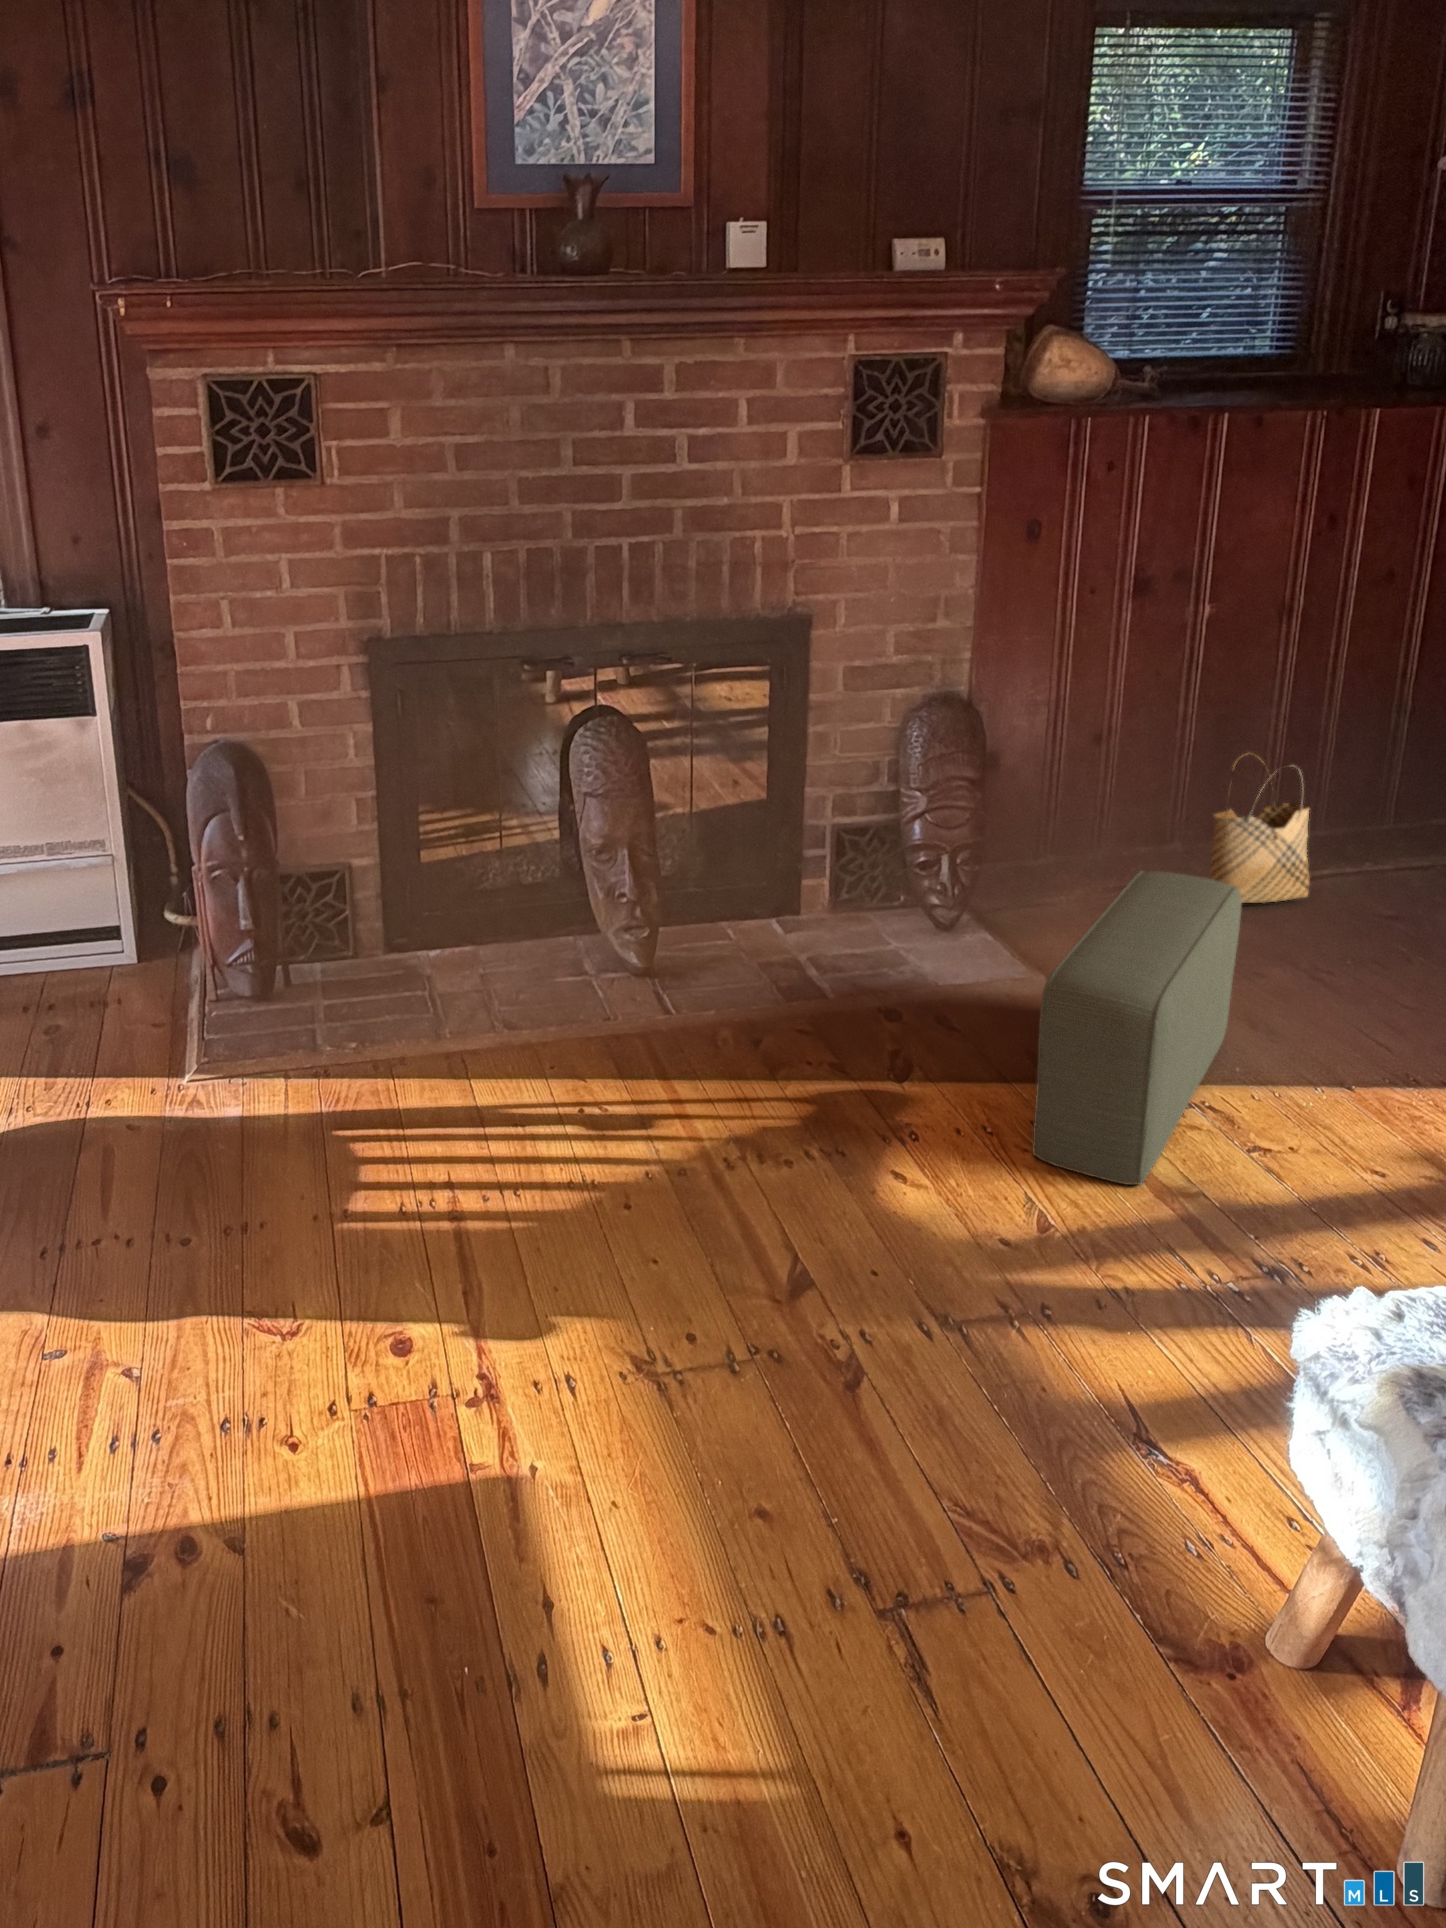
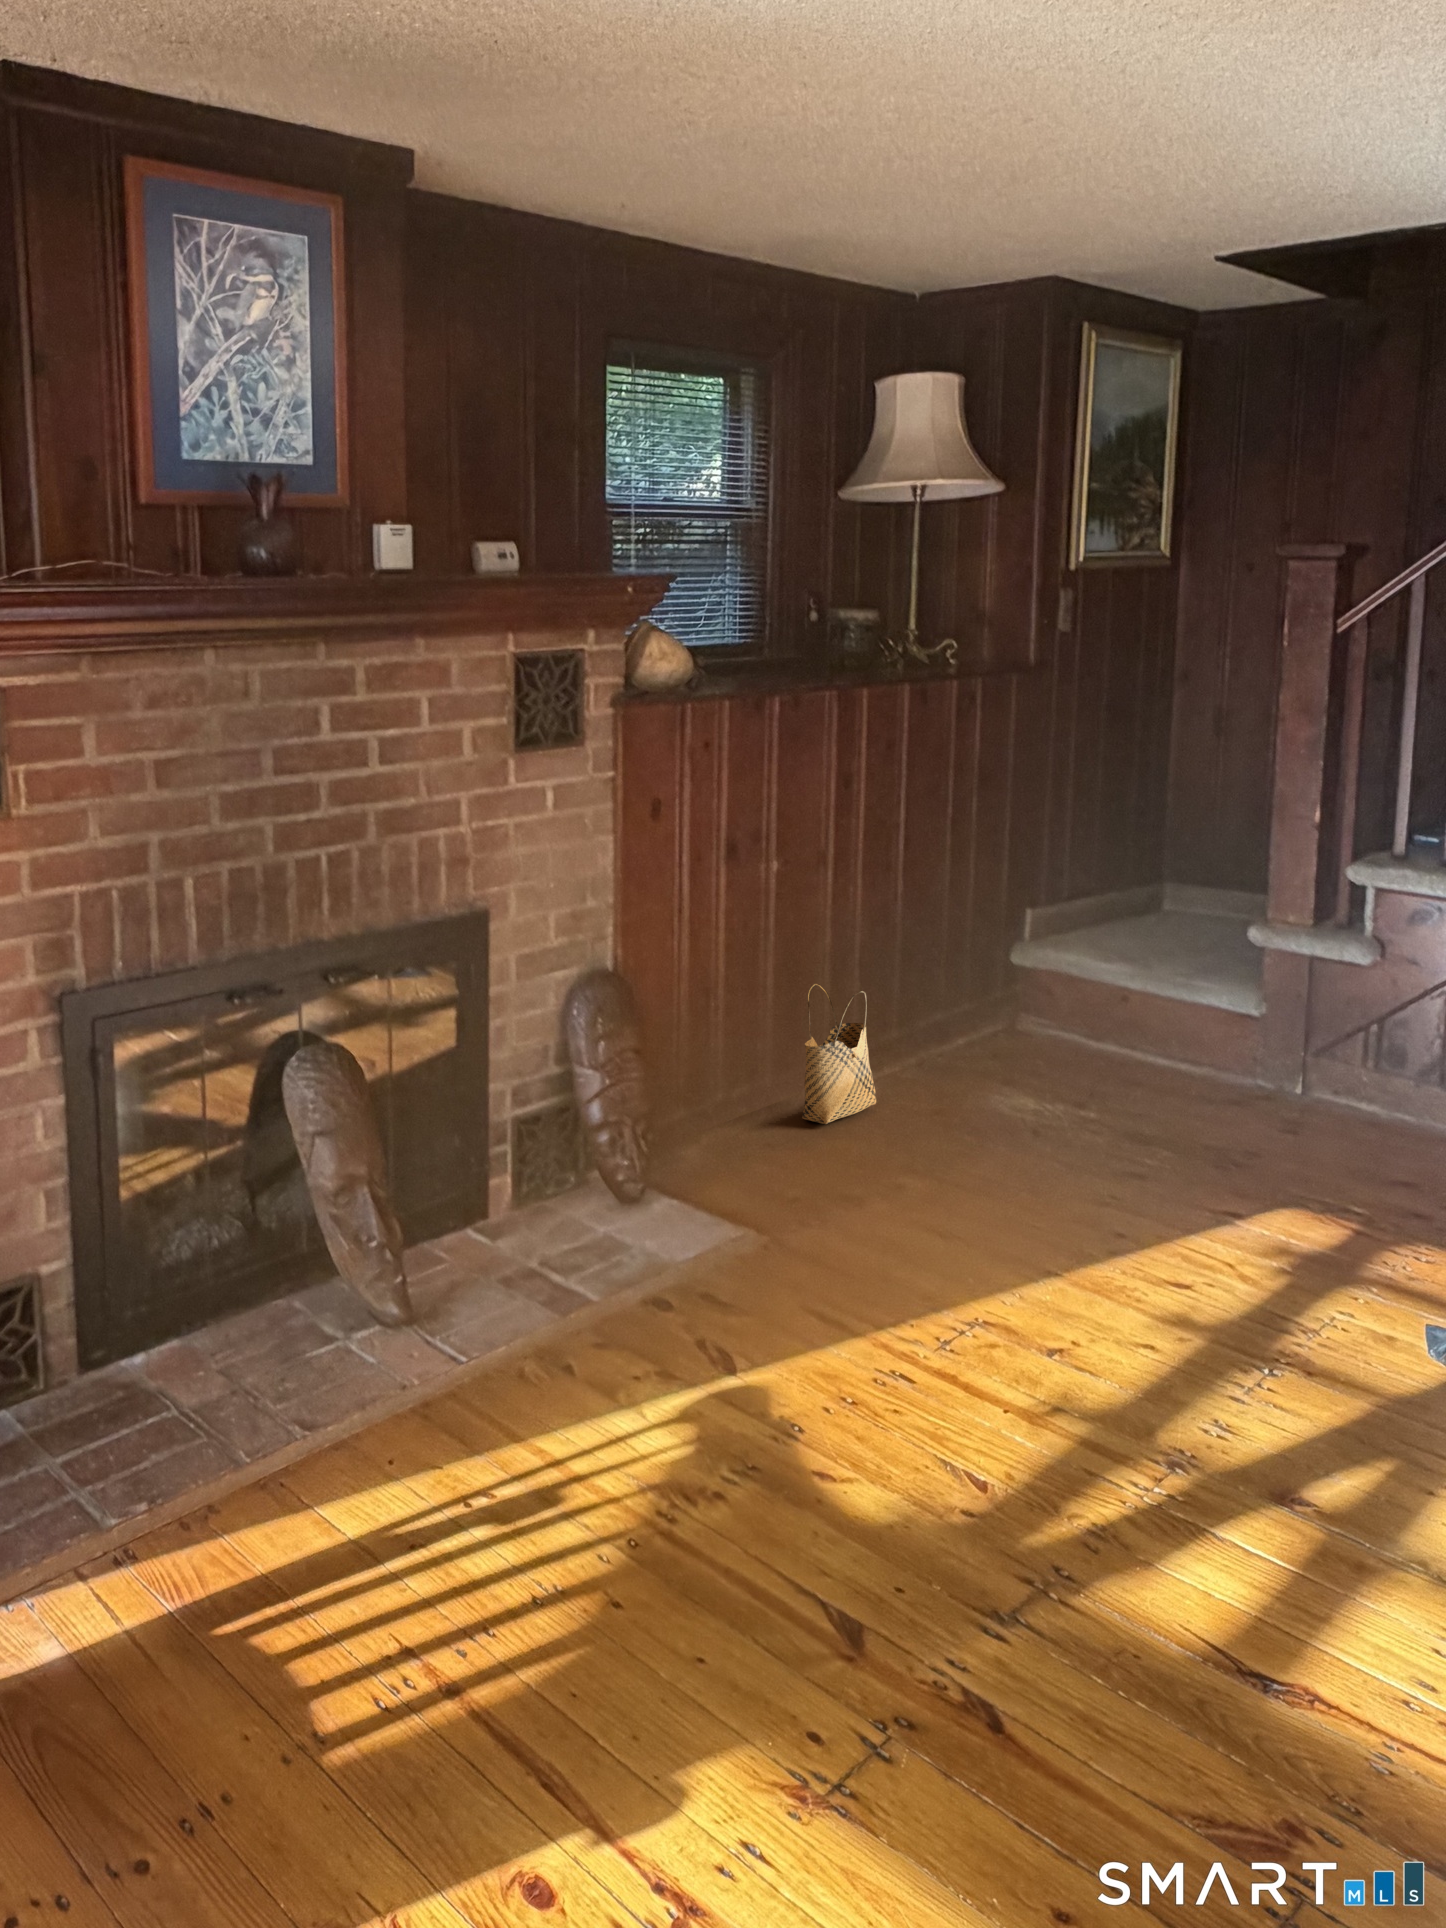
pouf: present [1032,871,1241,1185] -> none [852,1111,1015,1420]

